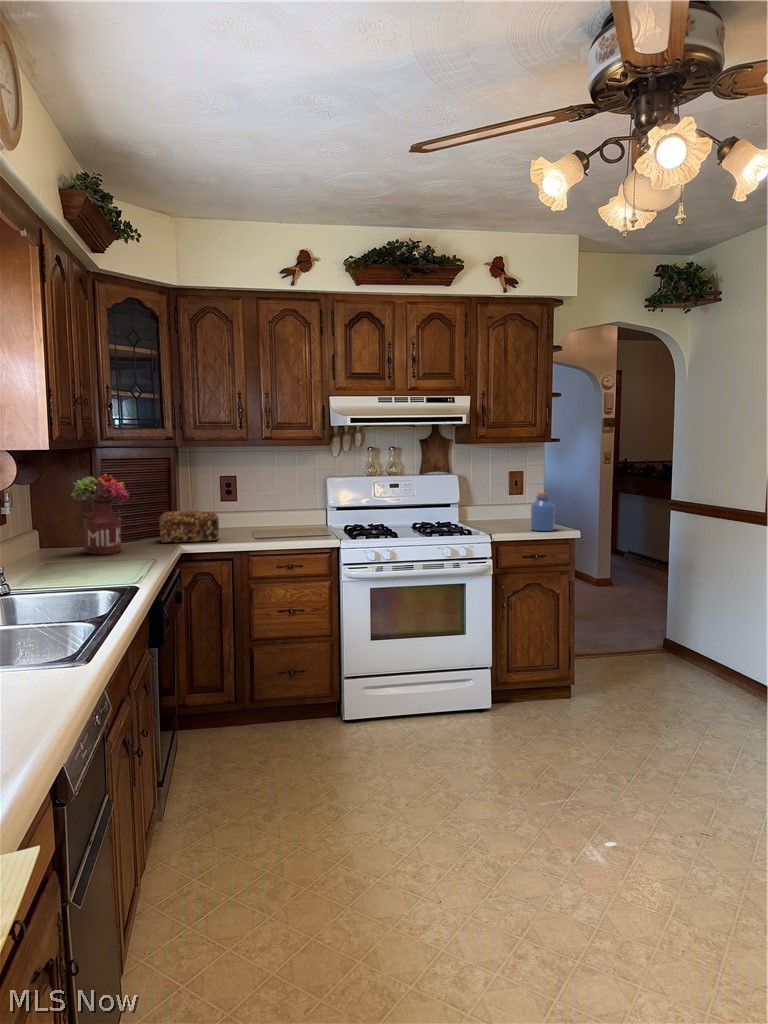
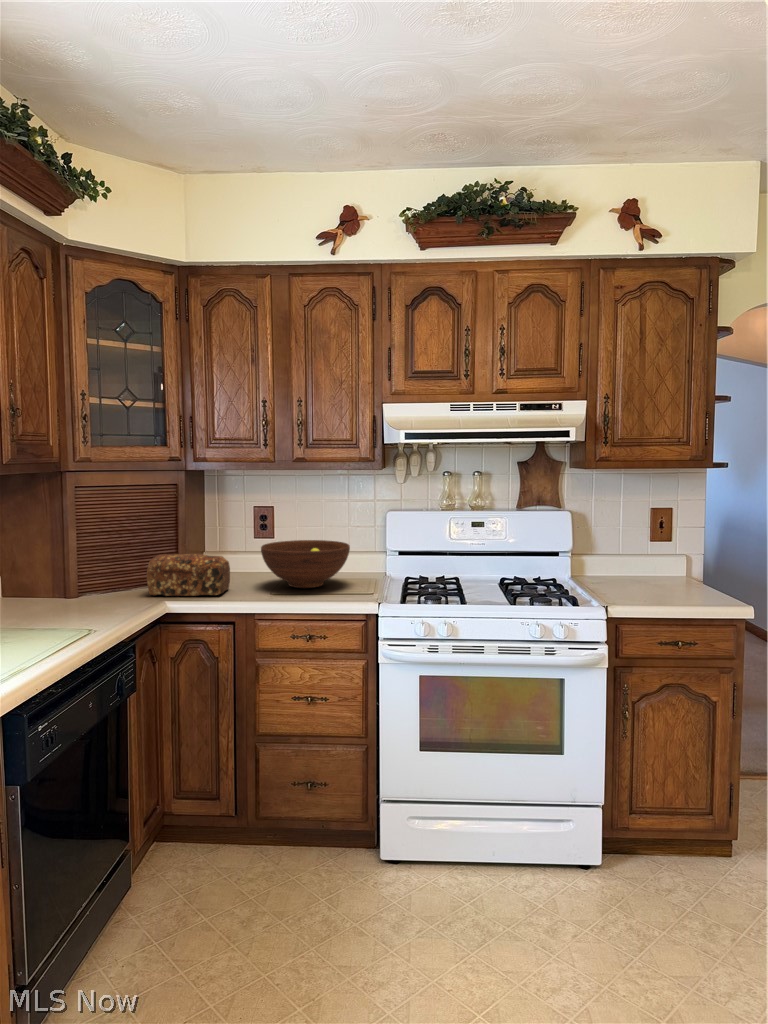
flower arrangement: present [71,474,129,554] -> none [17,506,96,612]
jar: present [531,493,555,531] -> none [674,545,713,604]
fruit bowl: none [240,500,307,534] -> present [261,540,350,588]

